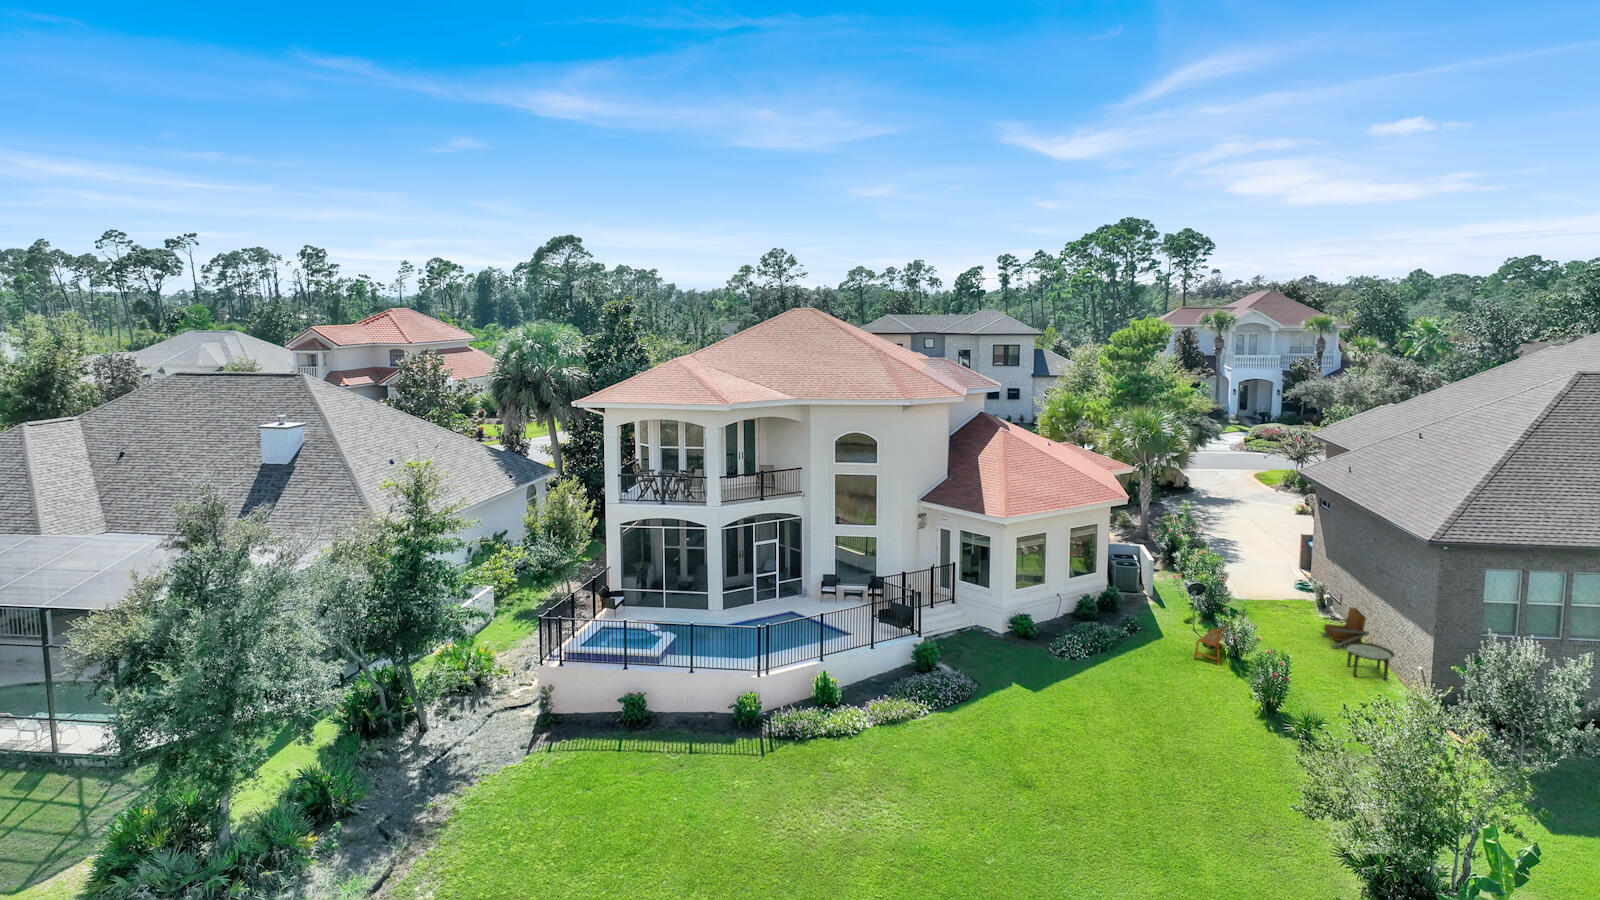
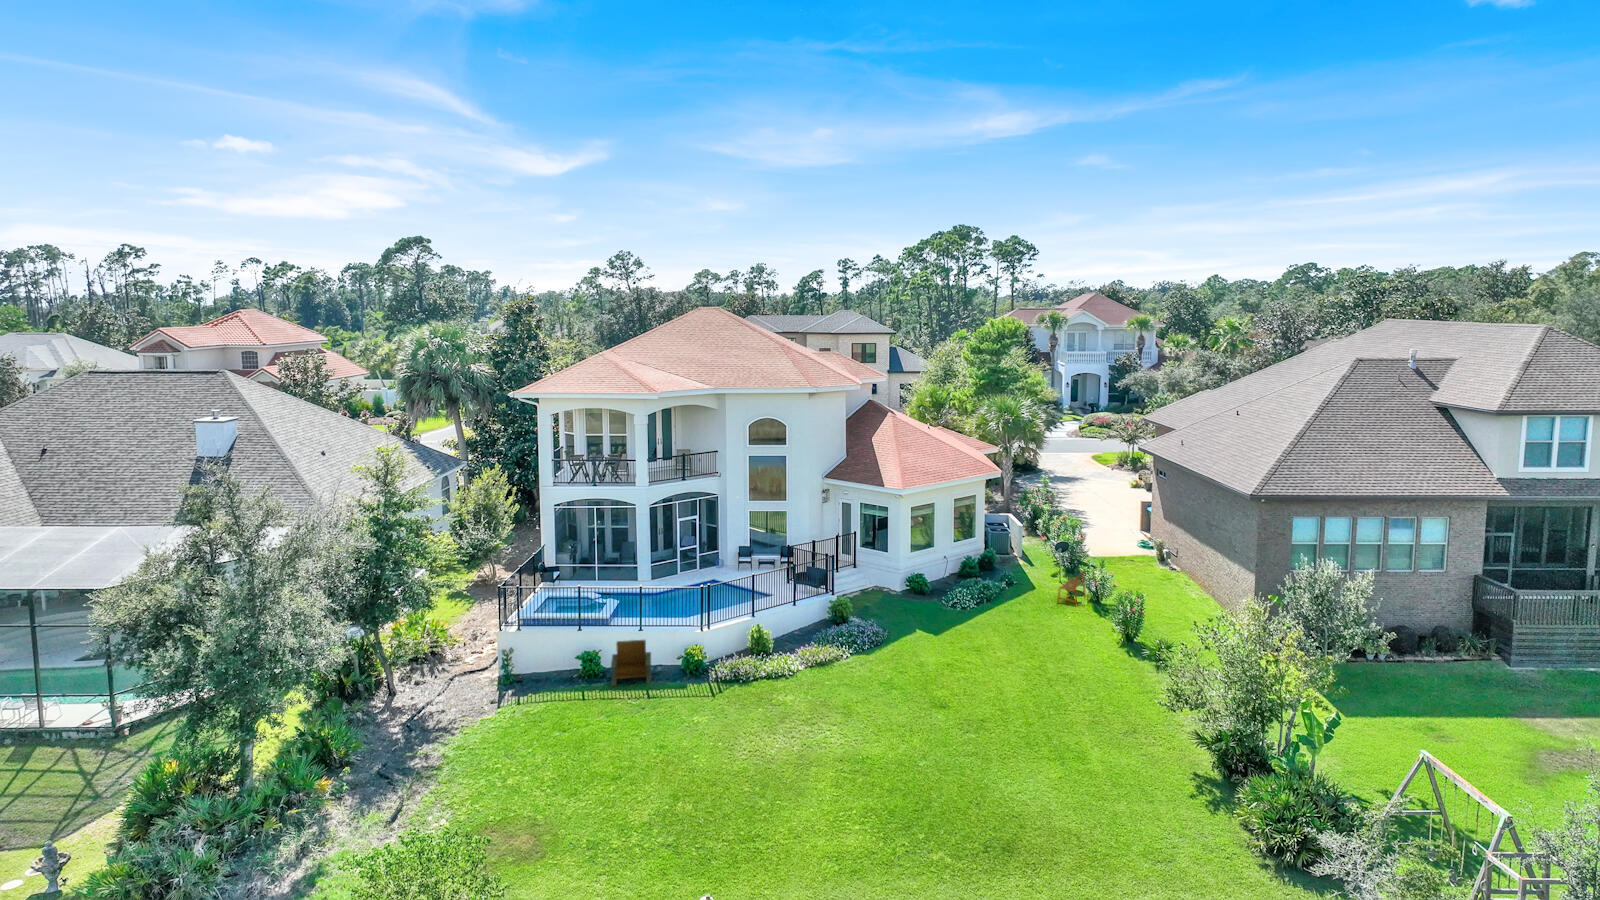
lounge chair: present [1322,607,1369,649] -> present [611,640,652,686]
round table: present [1344,642,1394,680] -> none [1169,582,1206,611]

